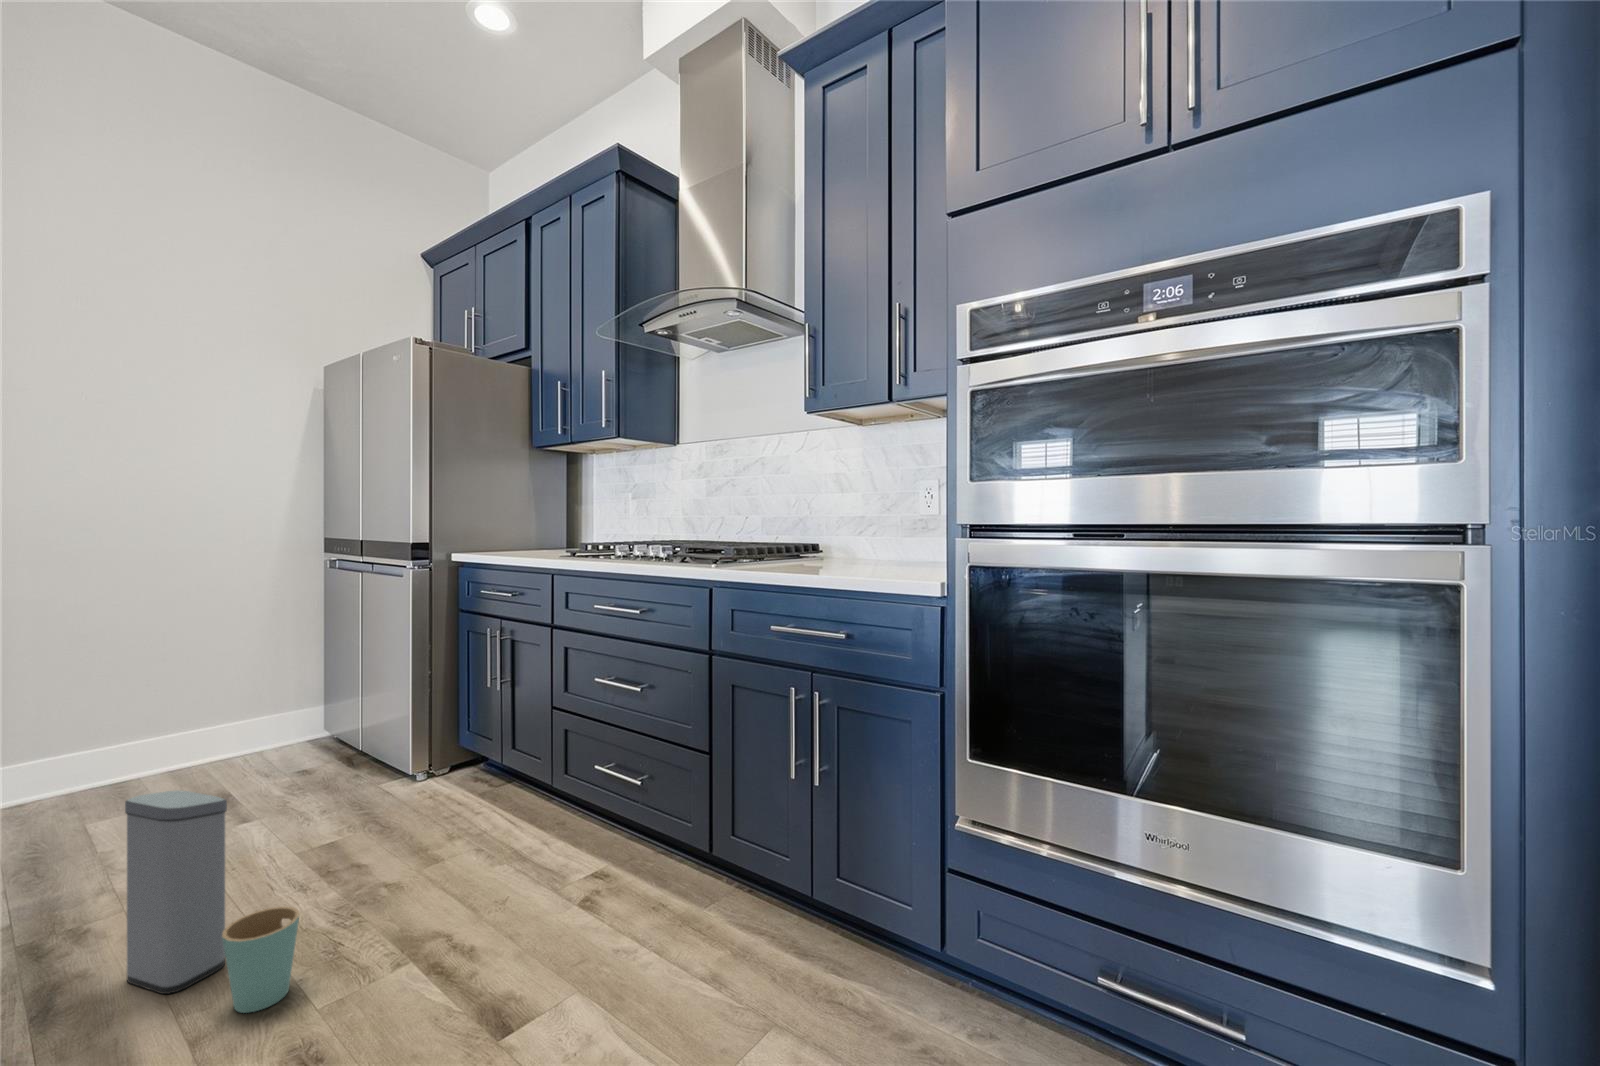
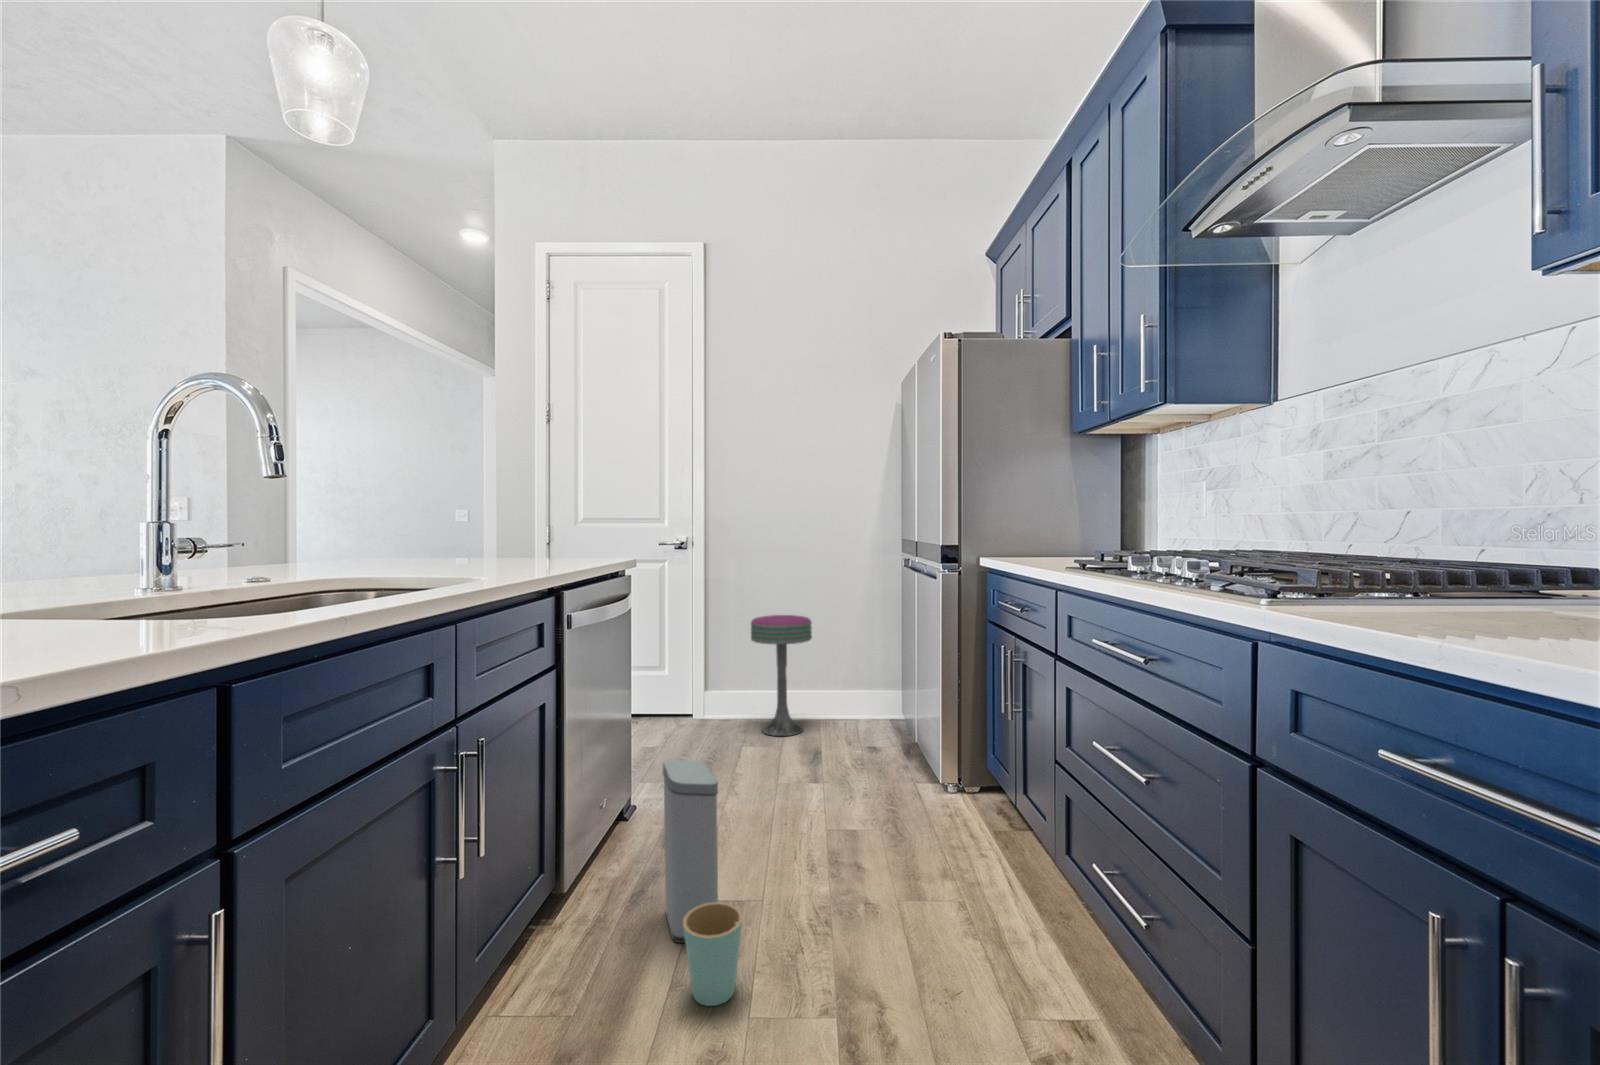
bar stool: none [96,637,204,795] -> present [751,615,812,736]

